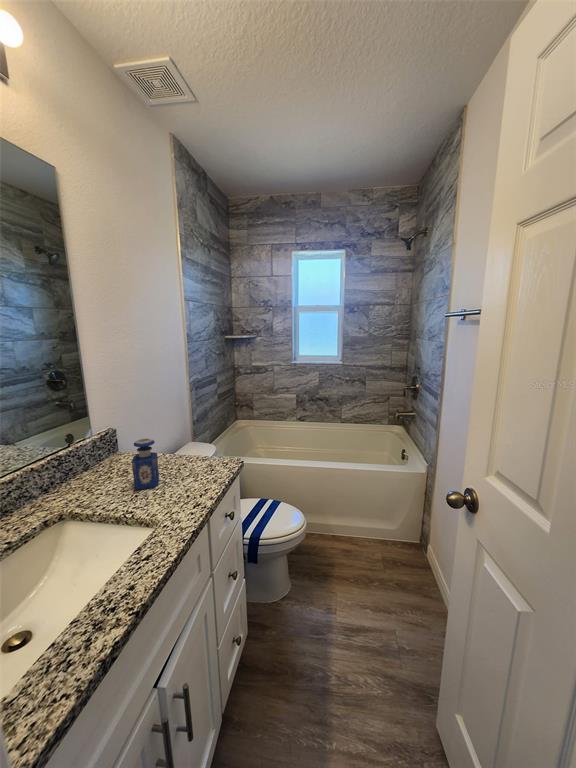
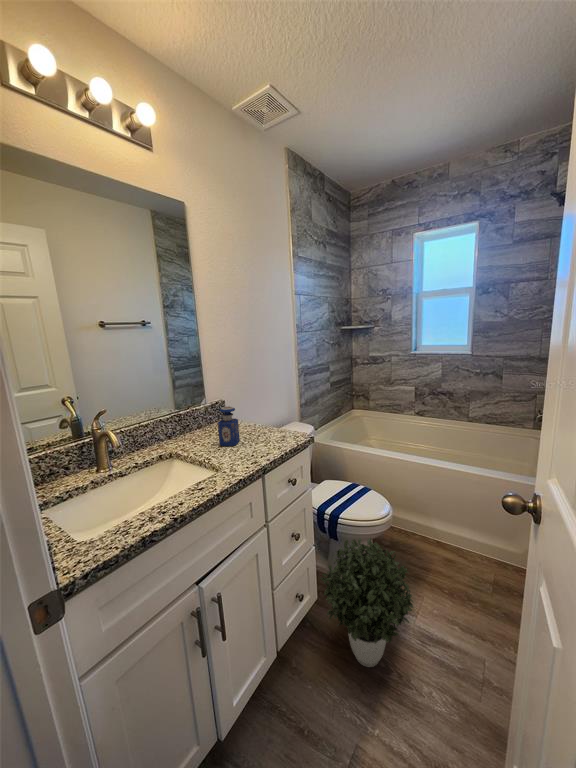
potted plant: none [258,552,350,684] -> present [321,538,413,667]

